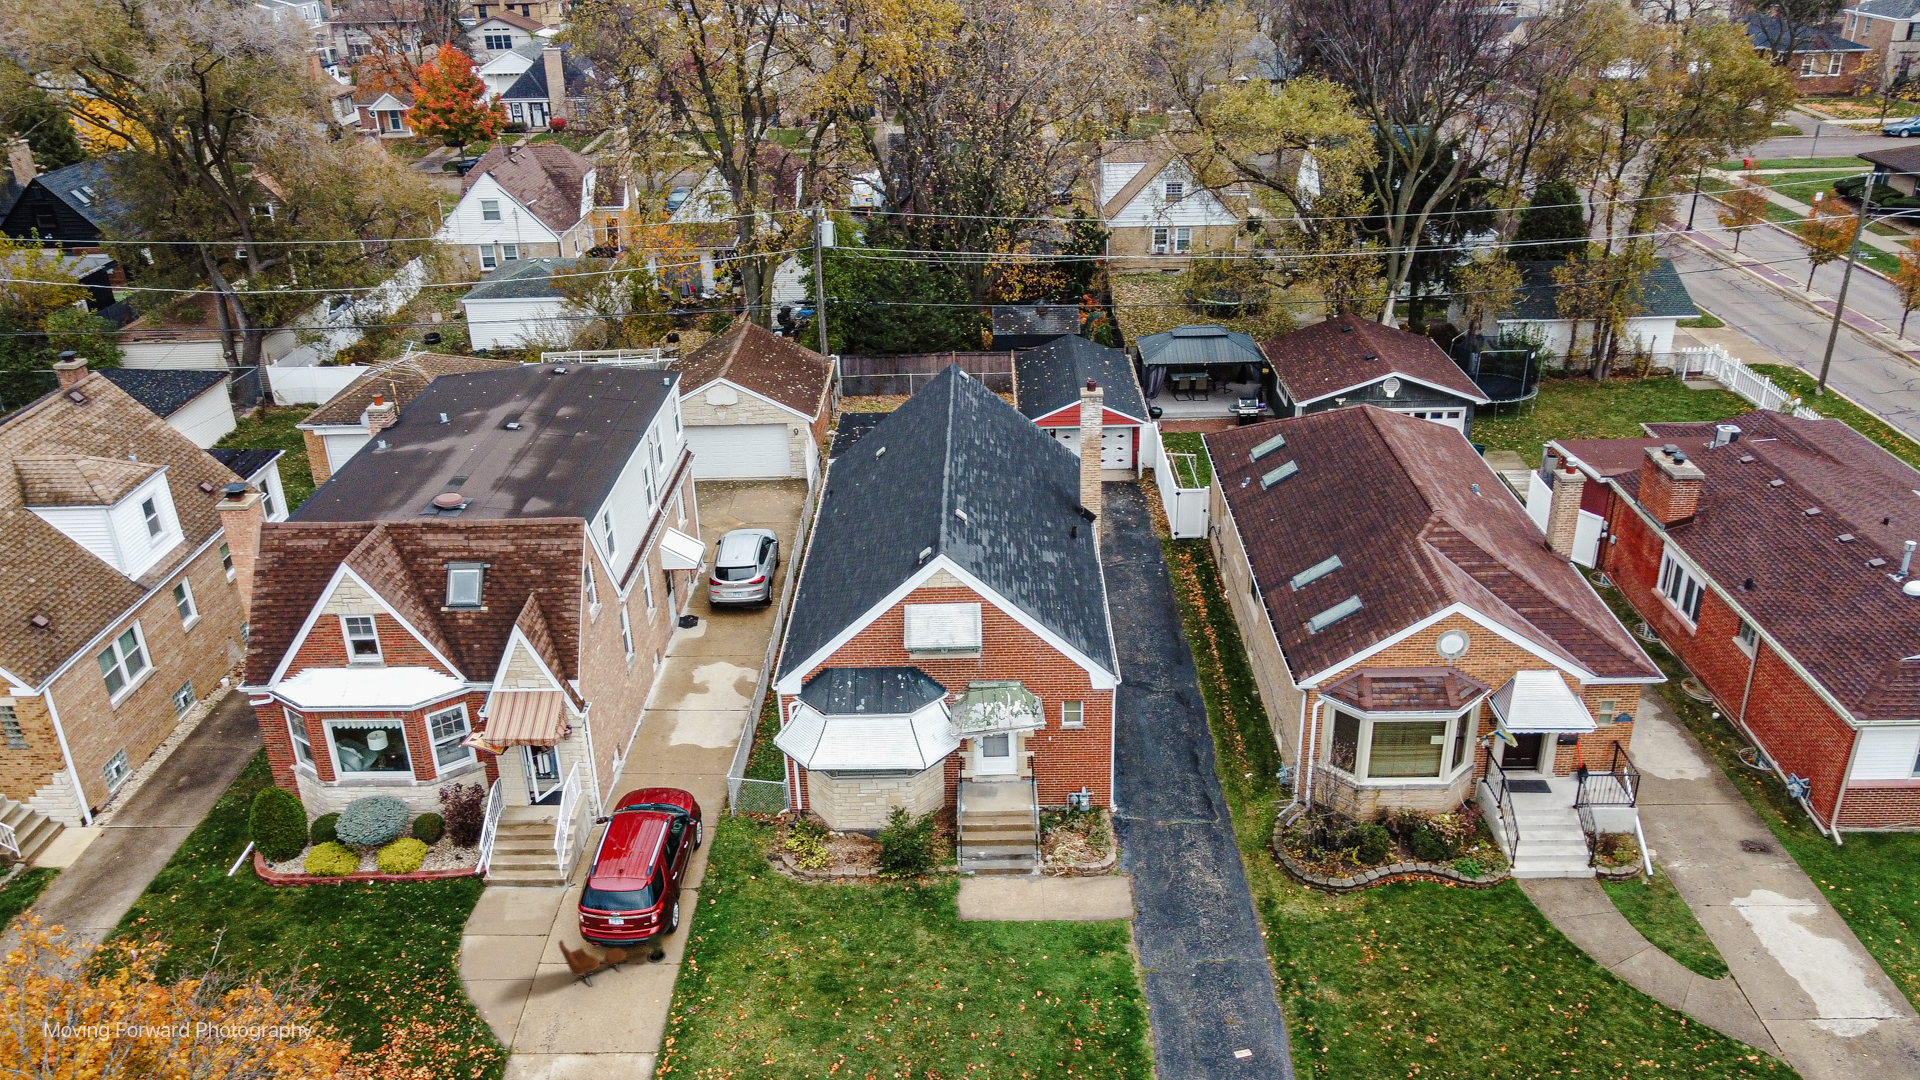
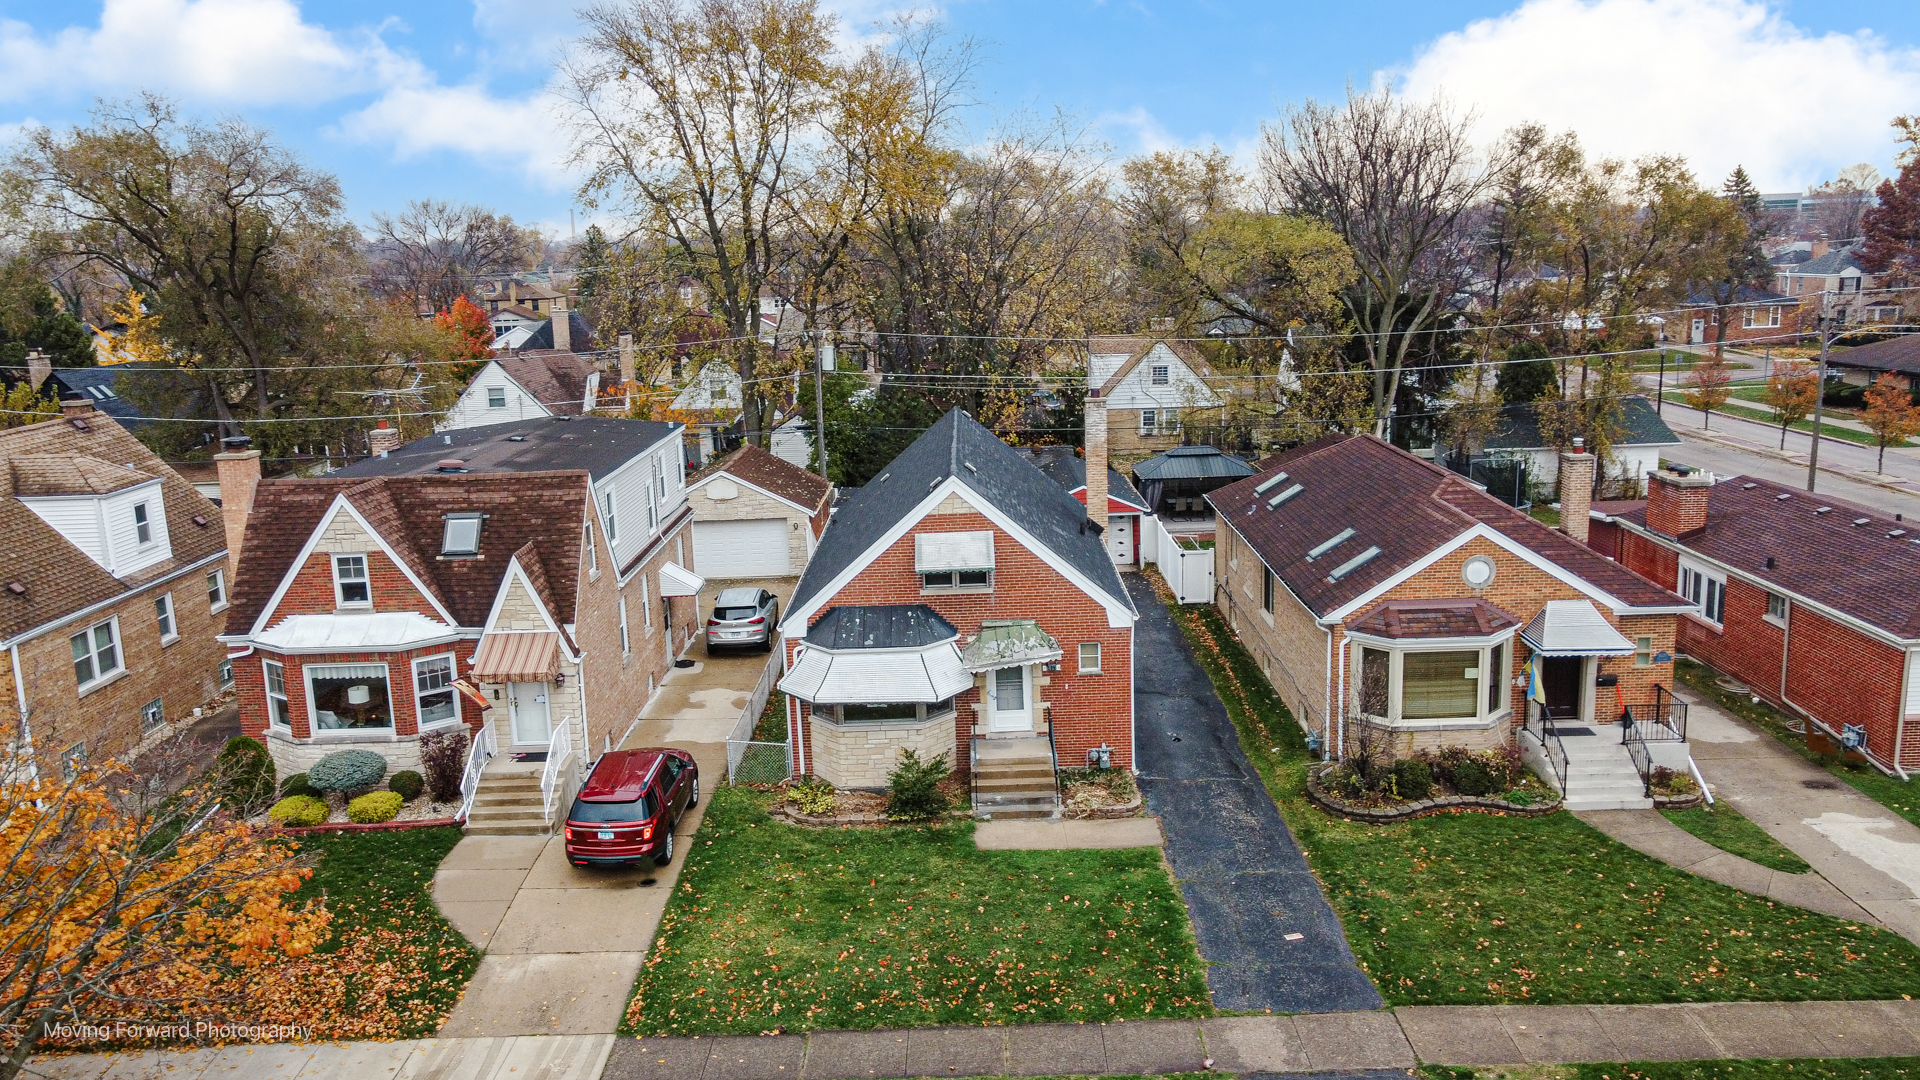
lounge chair: present [559,940,626,982] -> present [1804,715,1868,767]

